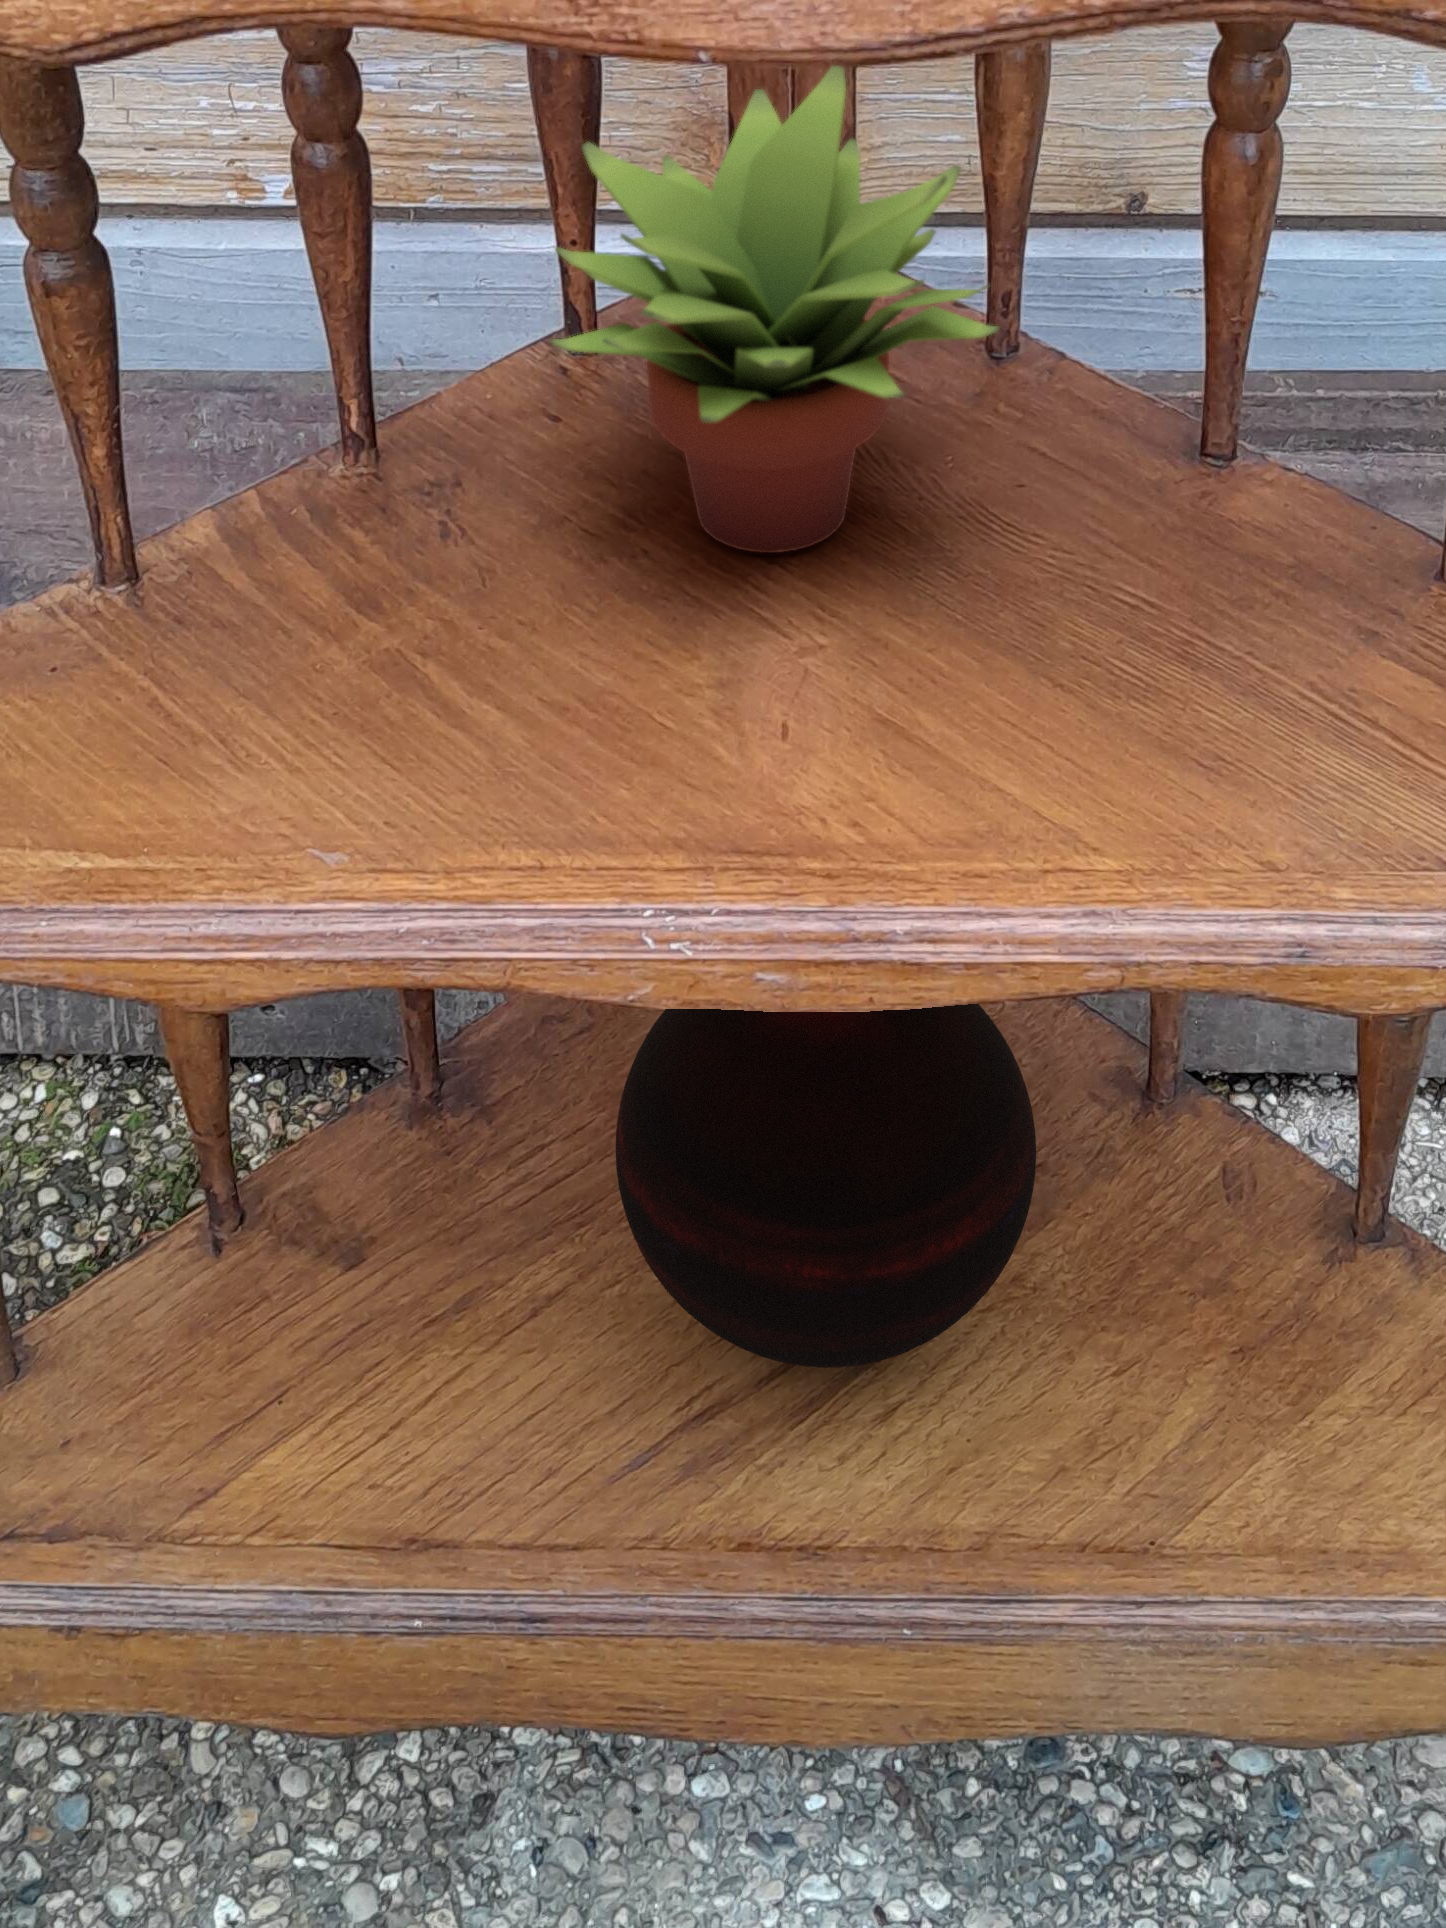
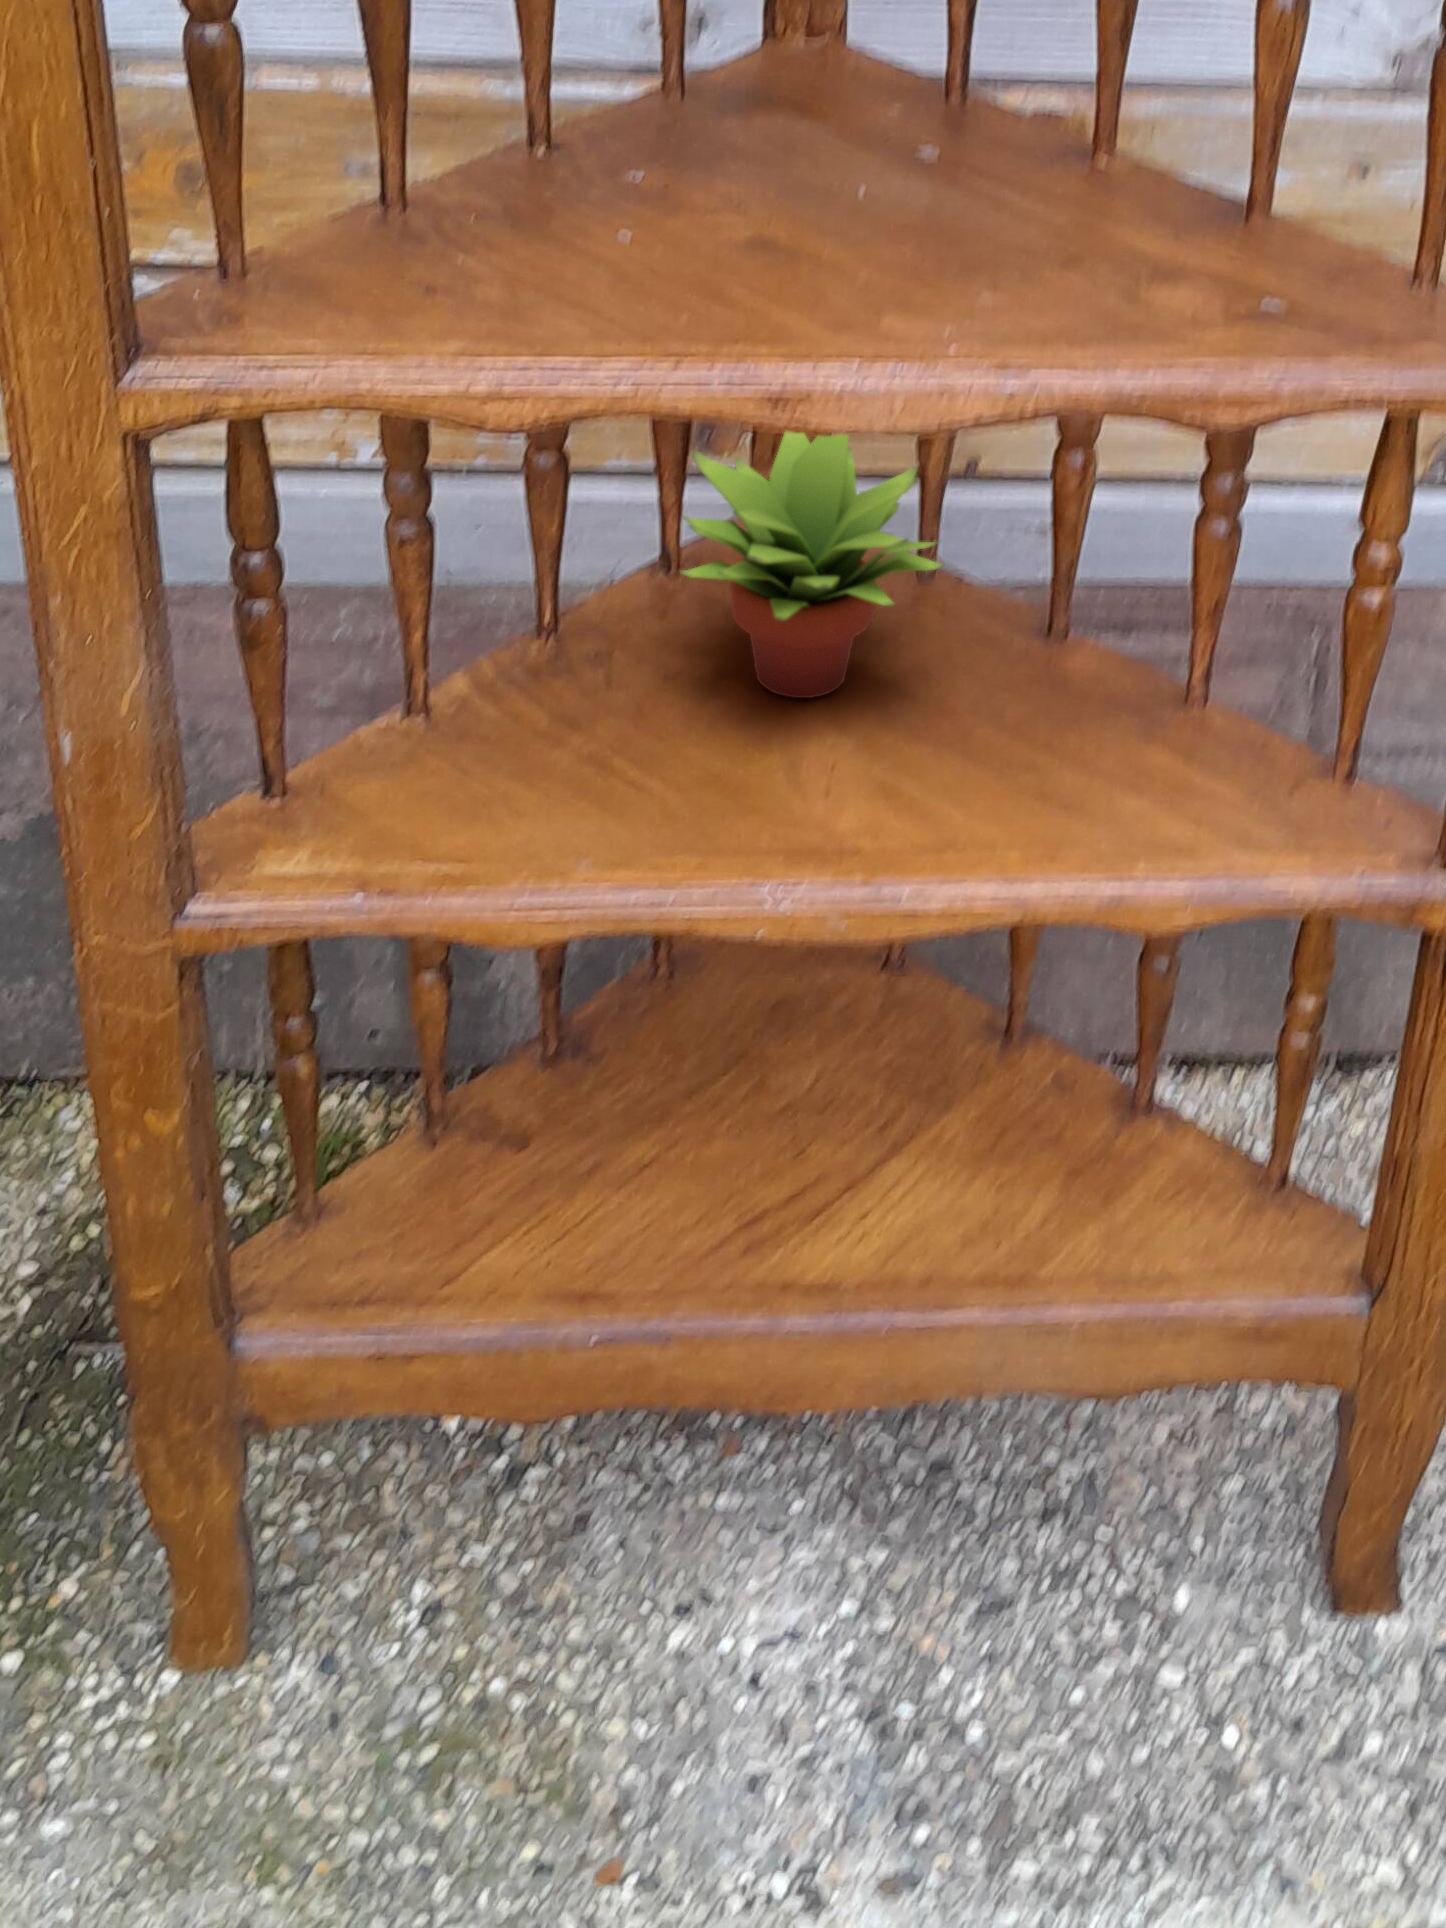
decorative orb: present [616,1004,1036,1367] -> none [693,939,953,1202]

